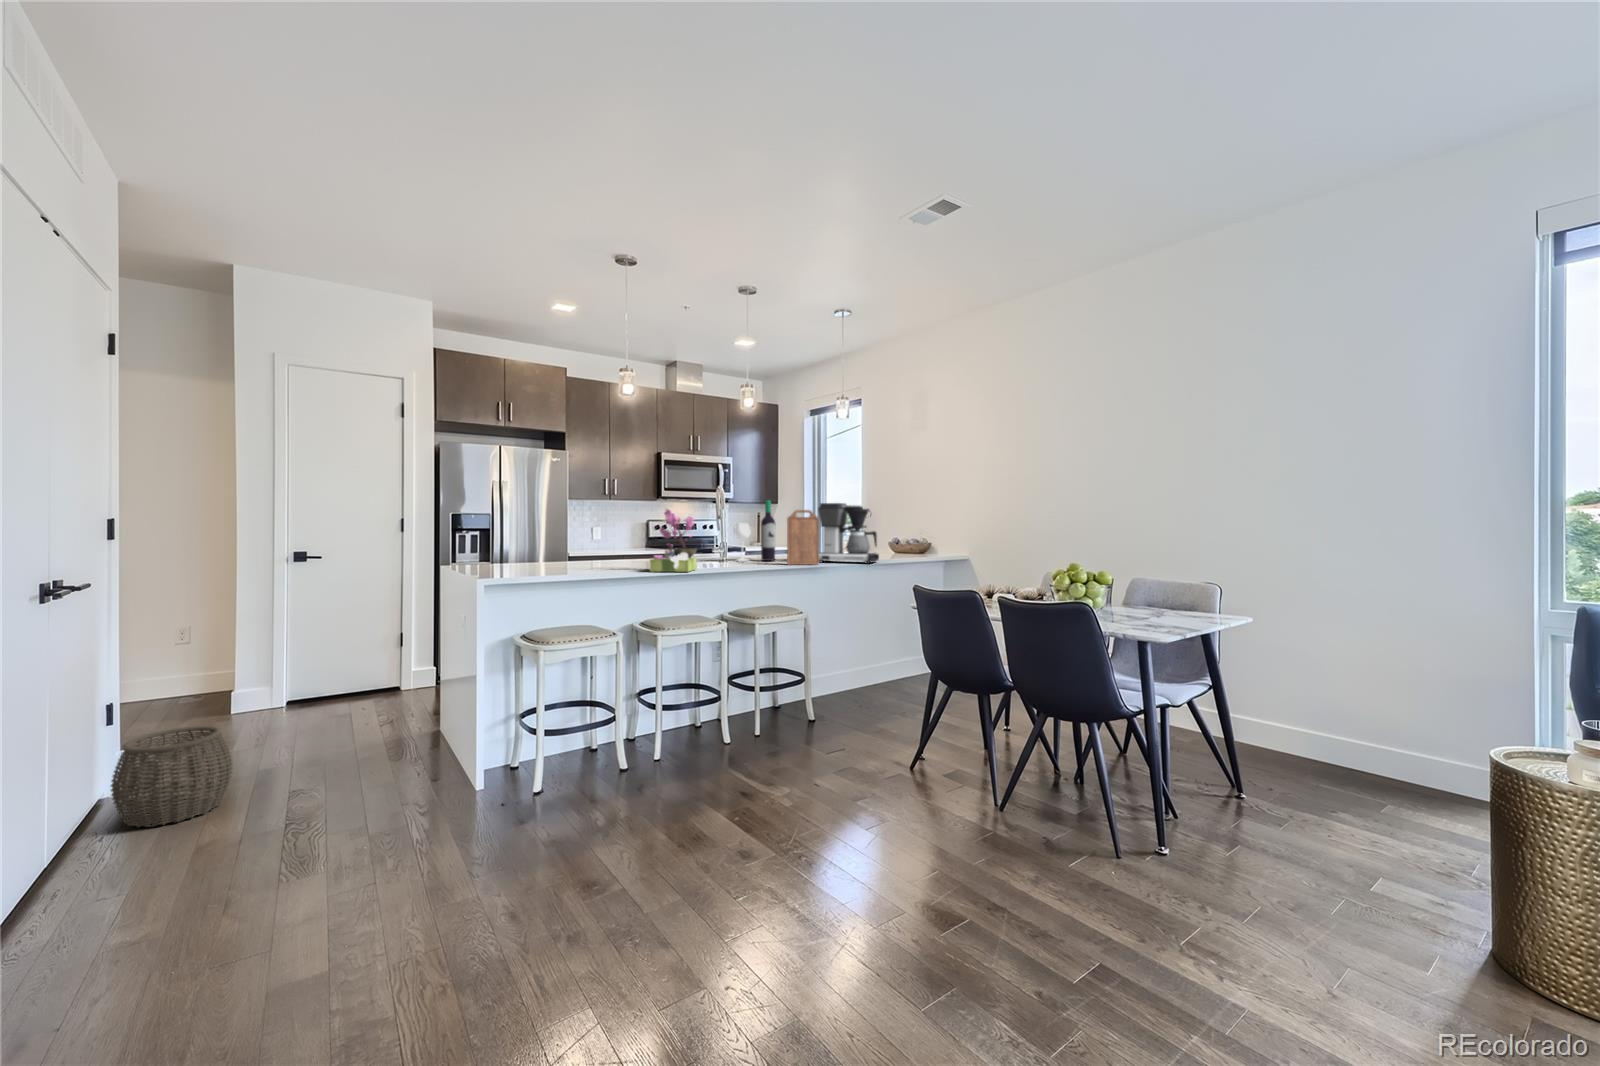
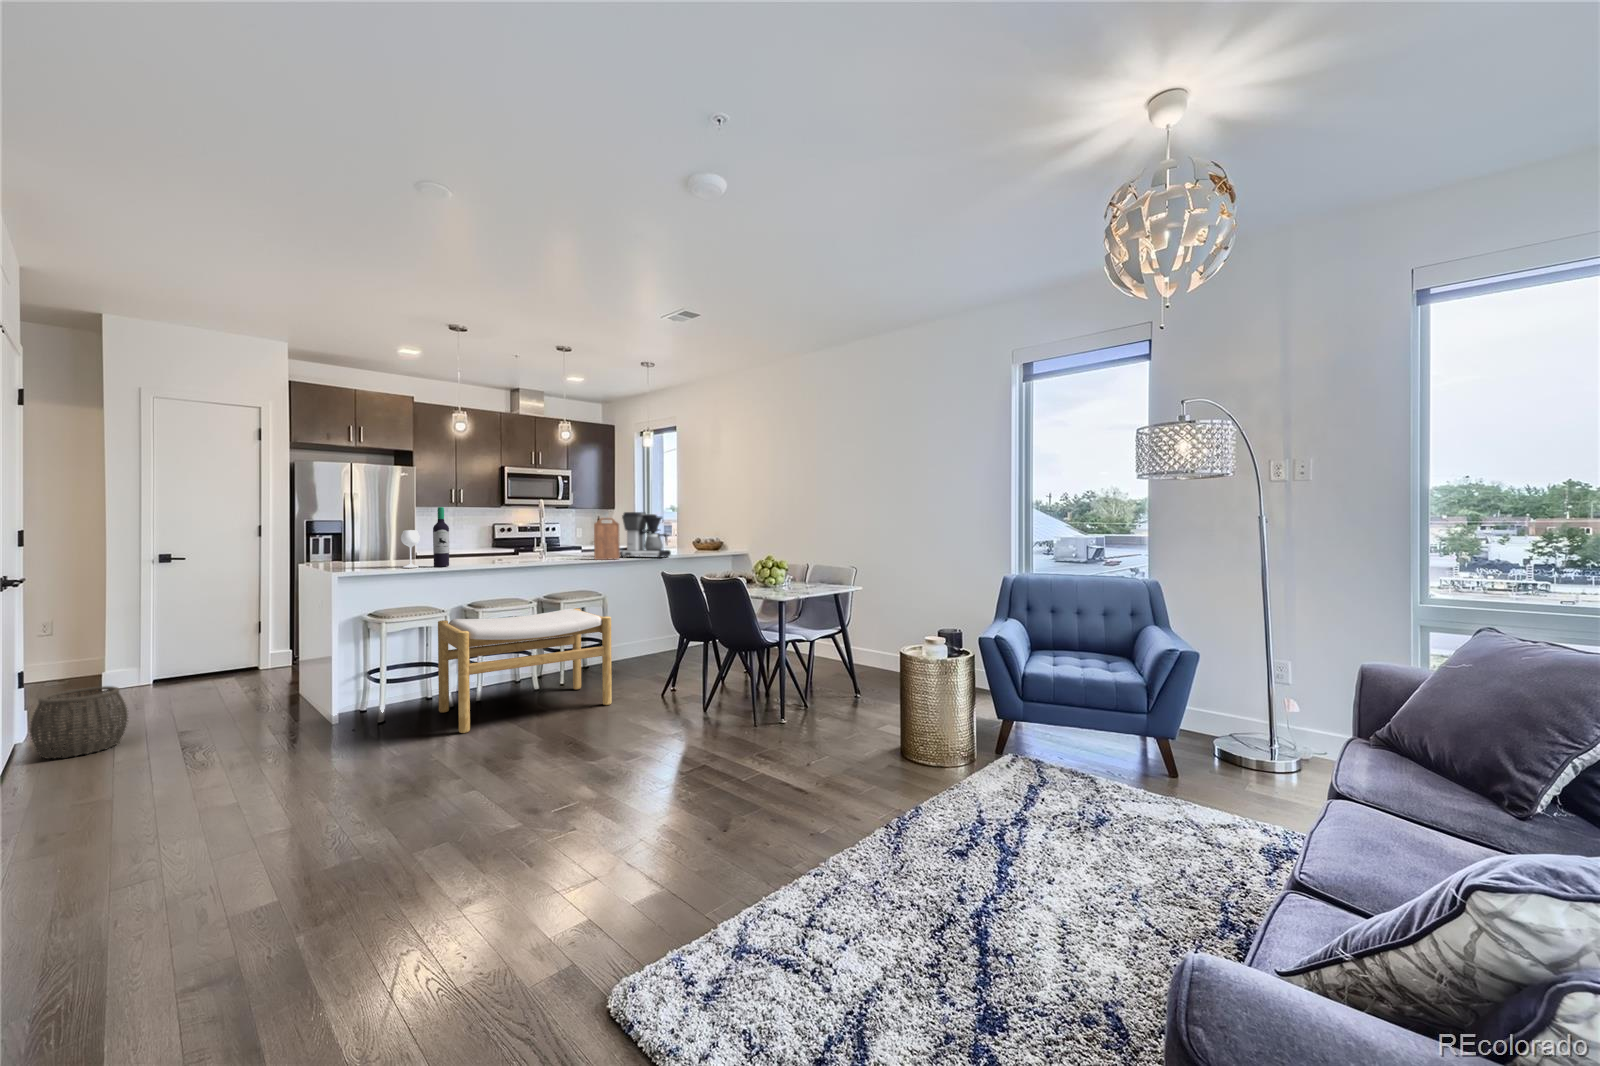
wine bottle: present [734,500,775,561] -> present [401,507,449,568]
flower arrangement: present [650,509,696,572] -> none [476,517,516,566]
footstool: none [610,633,843,822] -> present [438,608,612,733]

